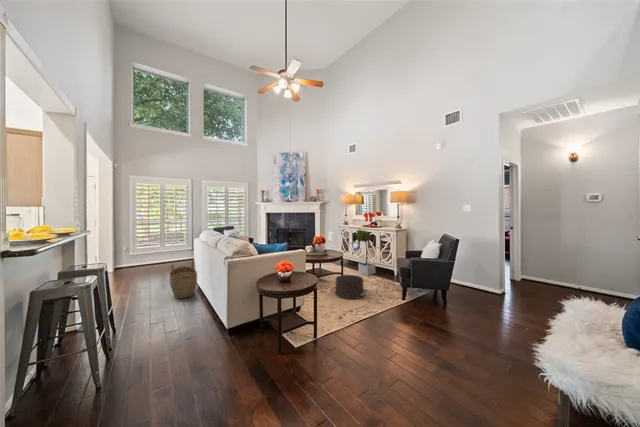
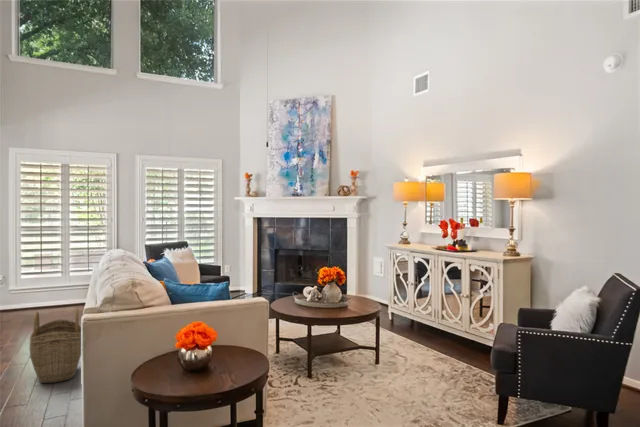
potted tree: present [356,230,375,275] -> none [415,256,457,356]
pouf: present [331,275,367,299] -> none [339,355,421,410]

